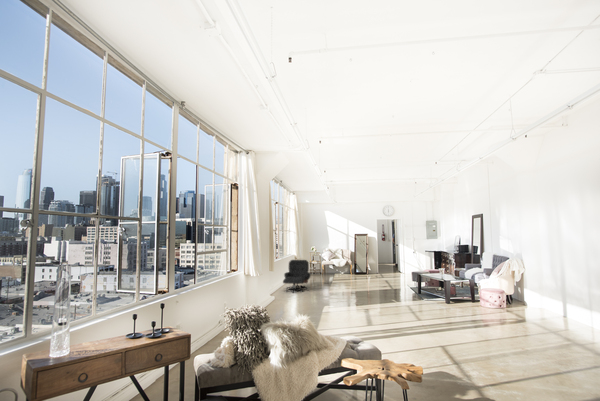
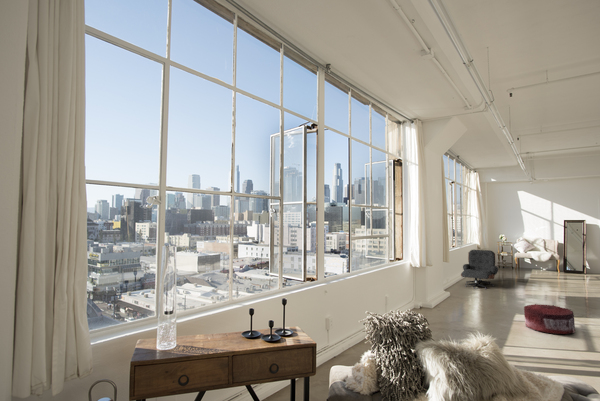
pouf: none [327,298,359,319] -> present [524,304,575,334]

